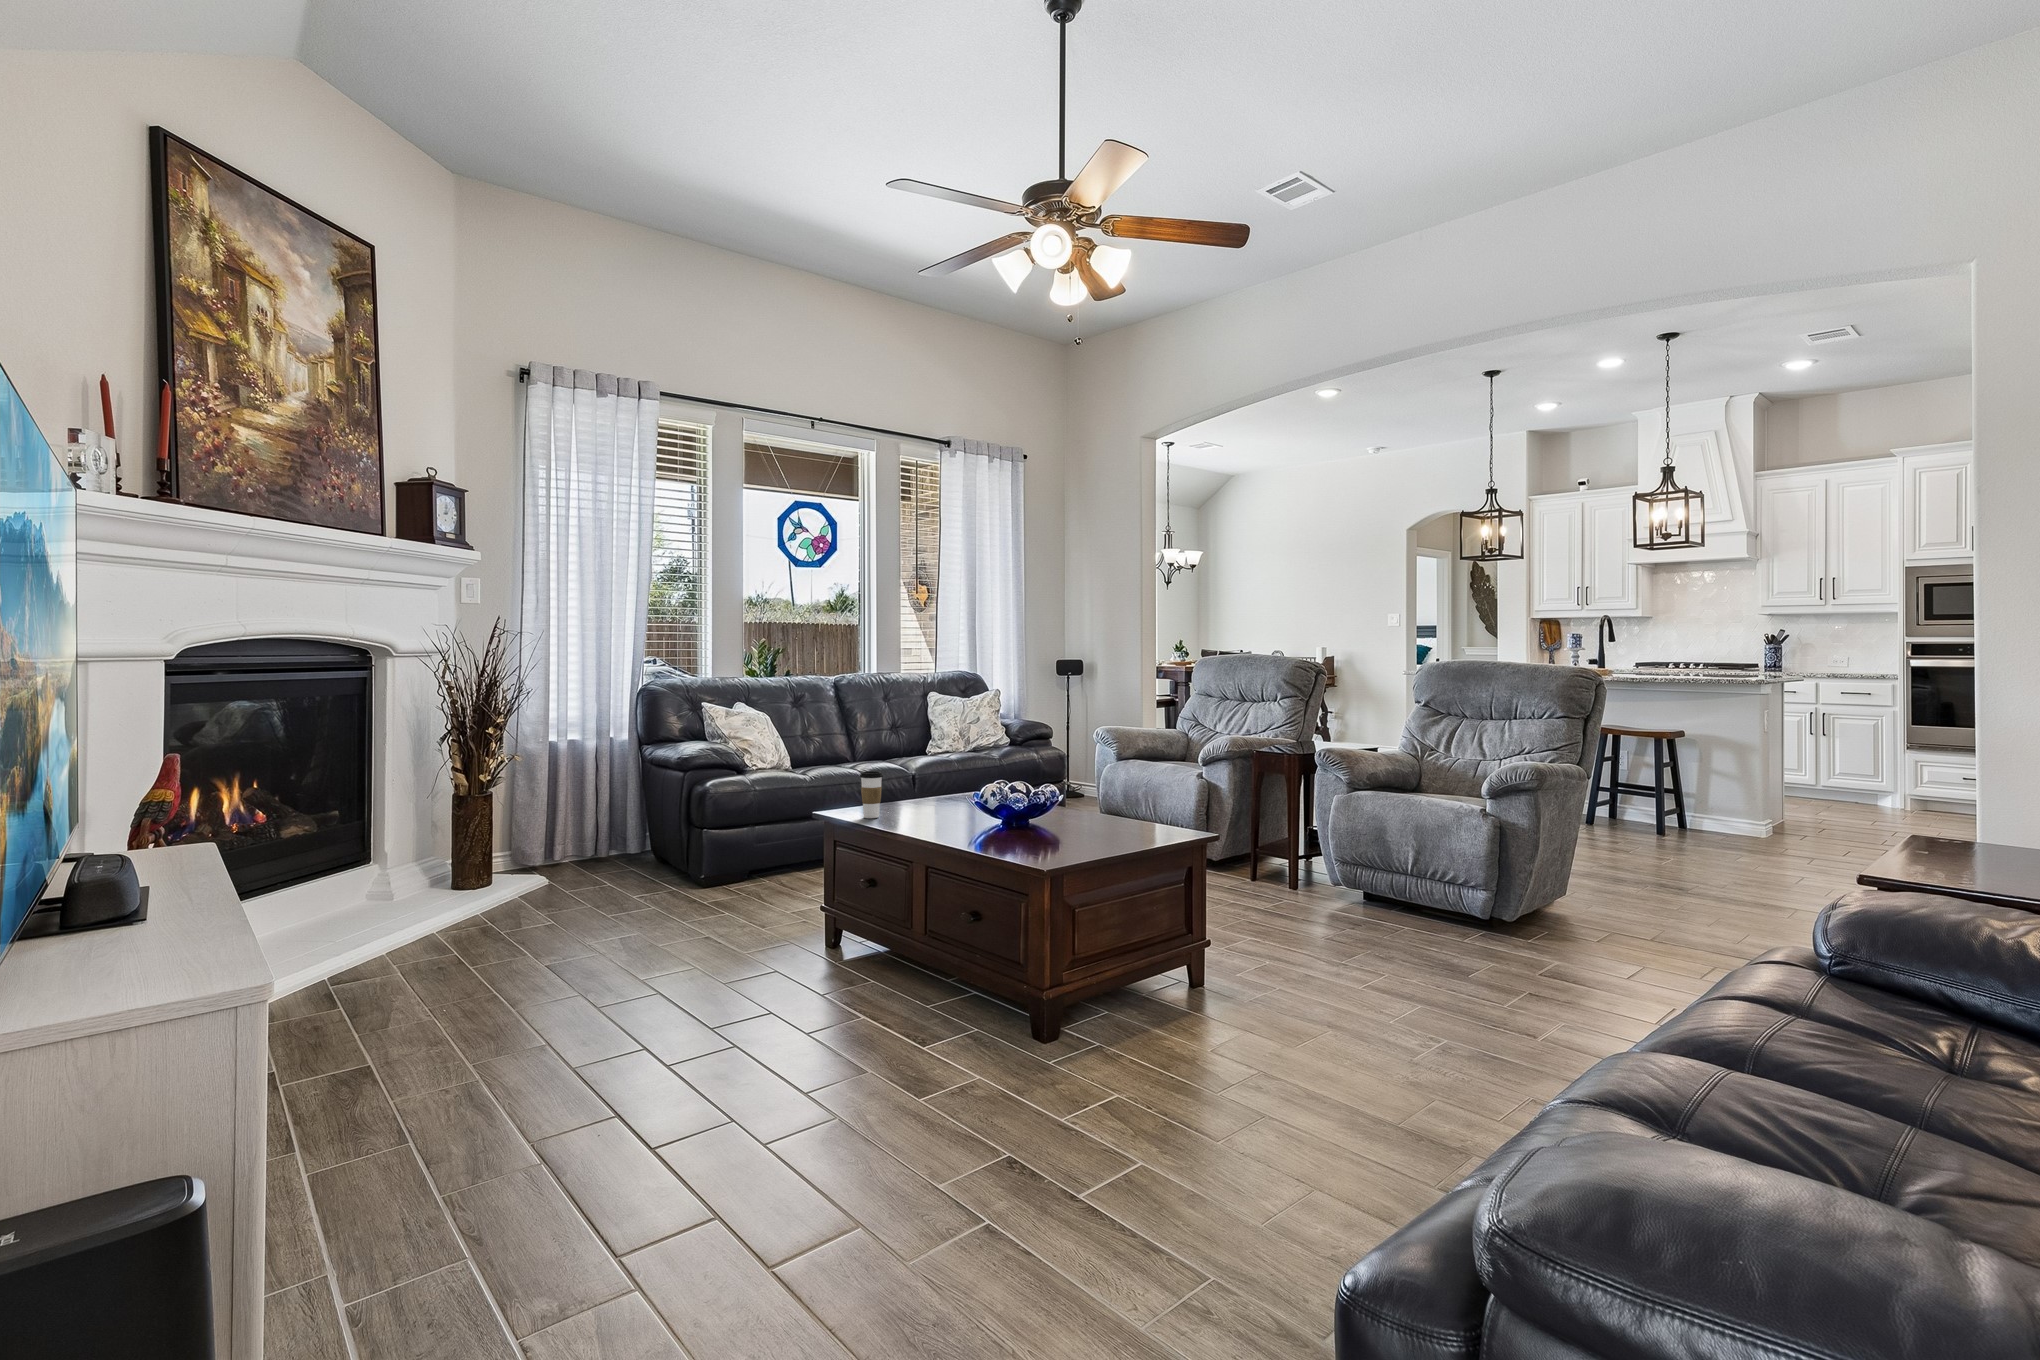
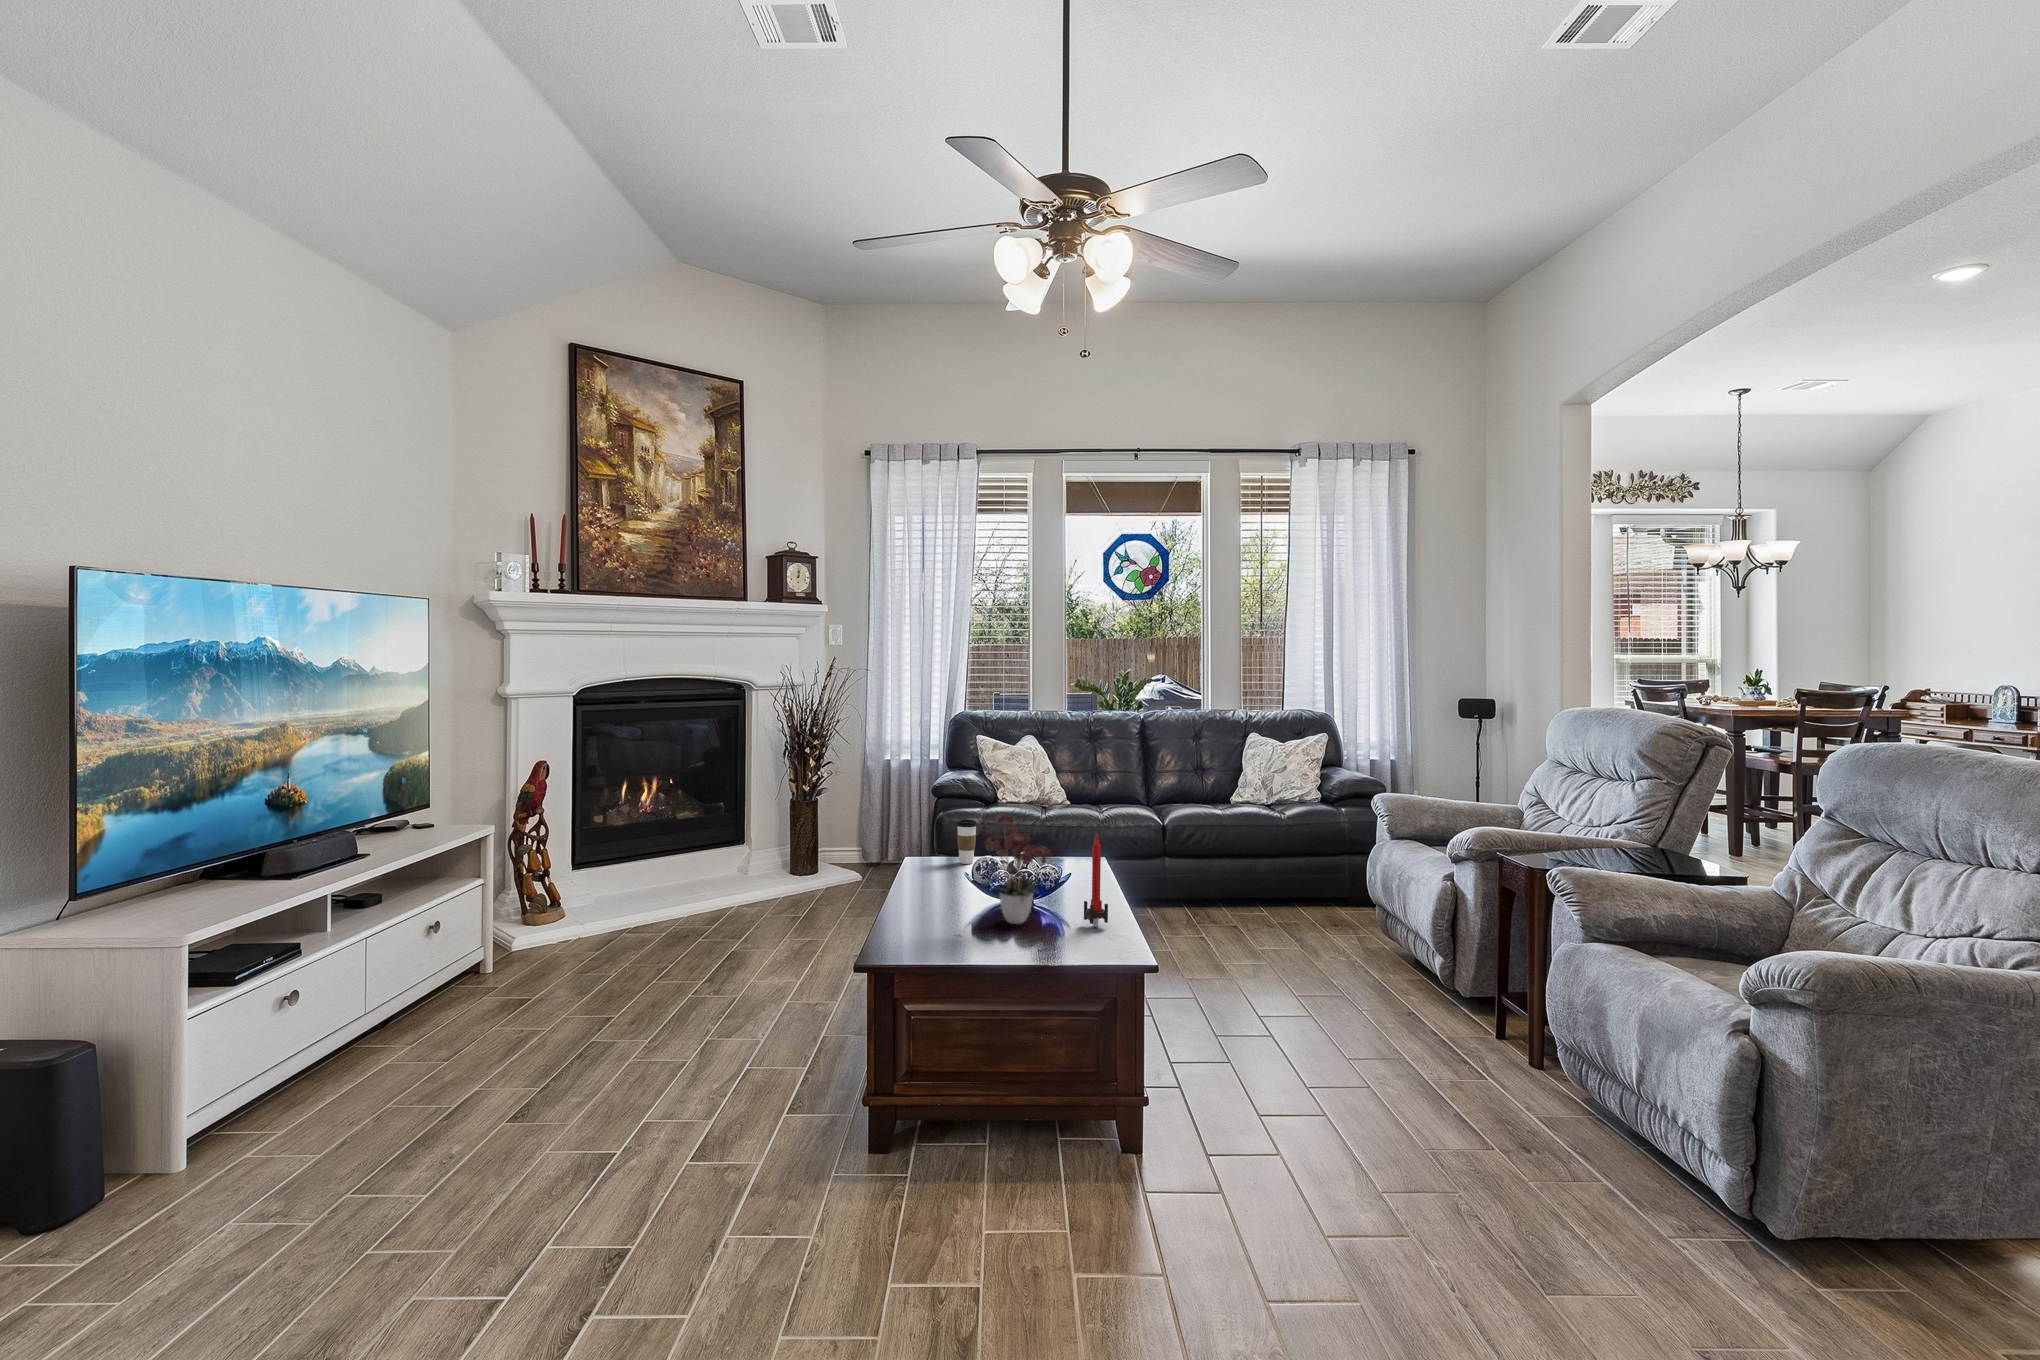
flower arrangement: none [1028,735,1100,852] -> present [986,814,1052,924]
candle: none [1116,754,1140,843] -> present [1084,835,1108,927]

